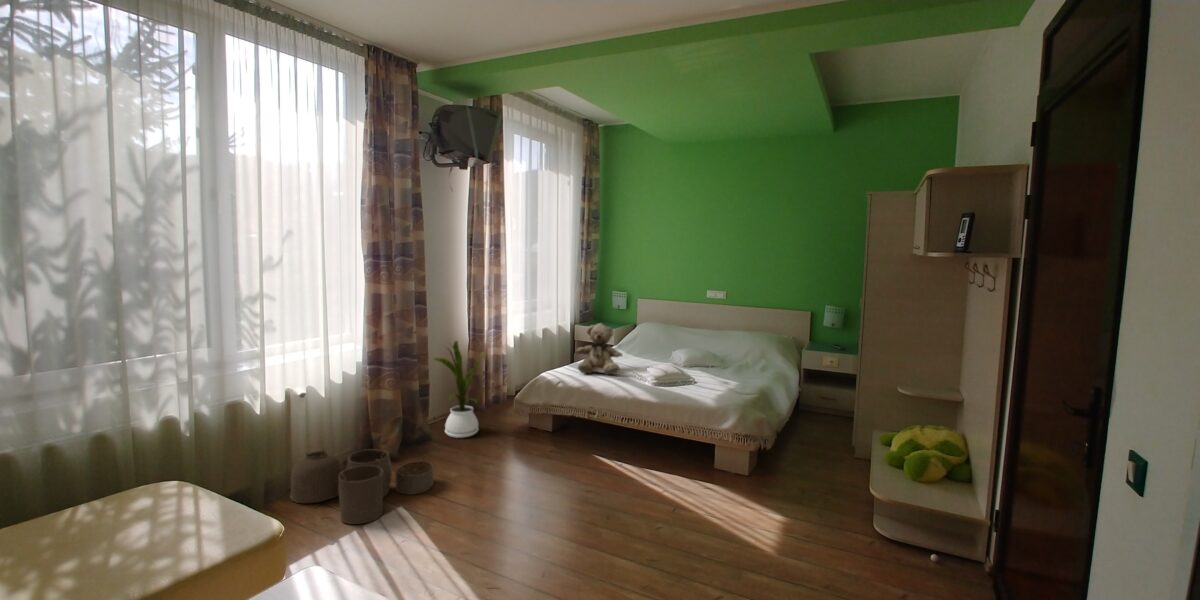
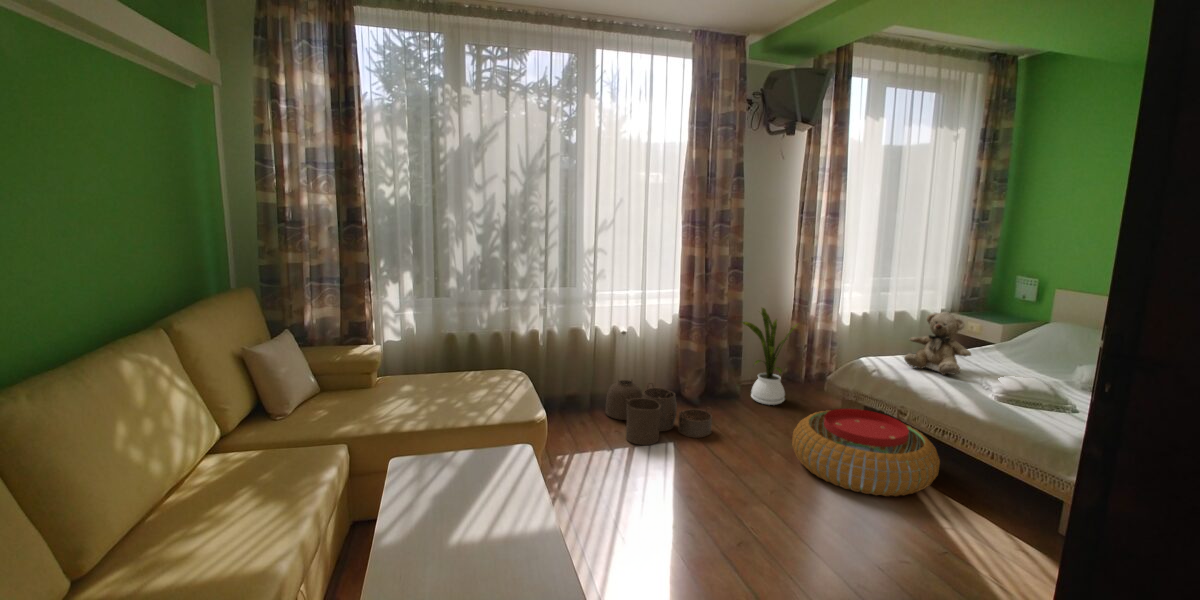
pouf: none [519,418,640,493] -> present [792,409,940,496]

